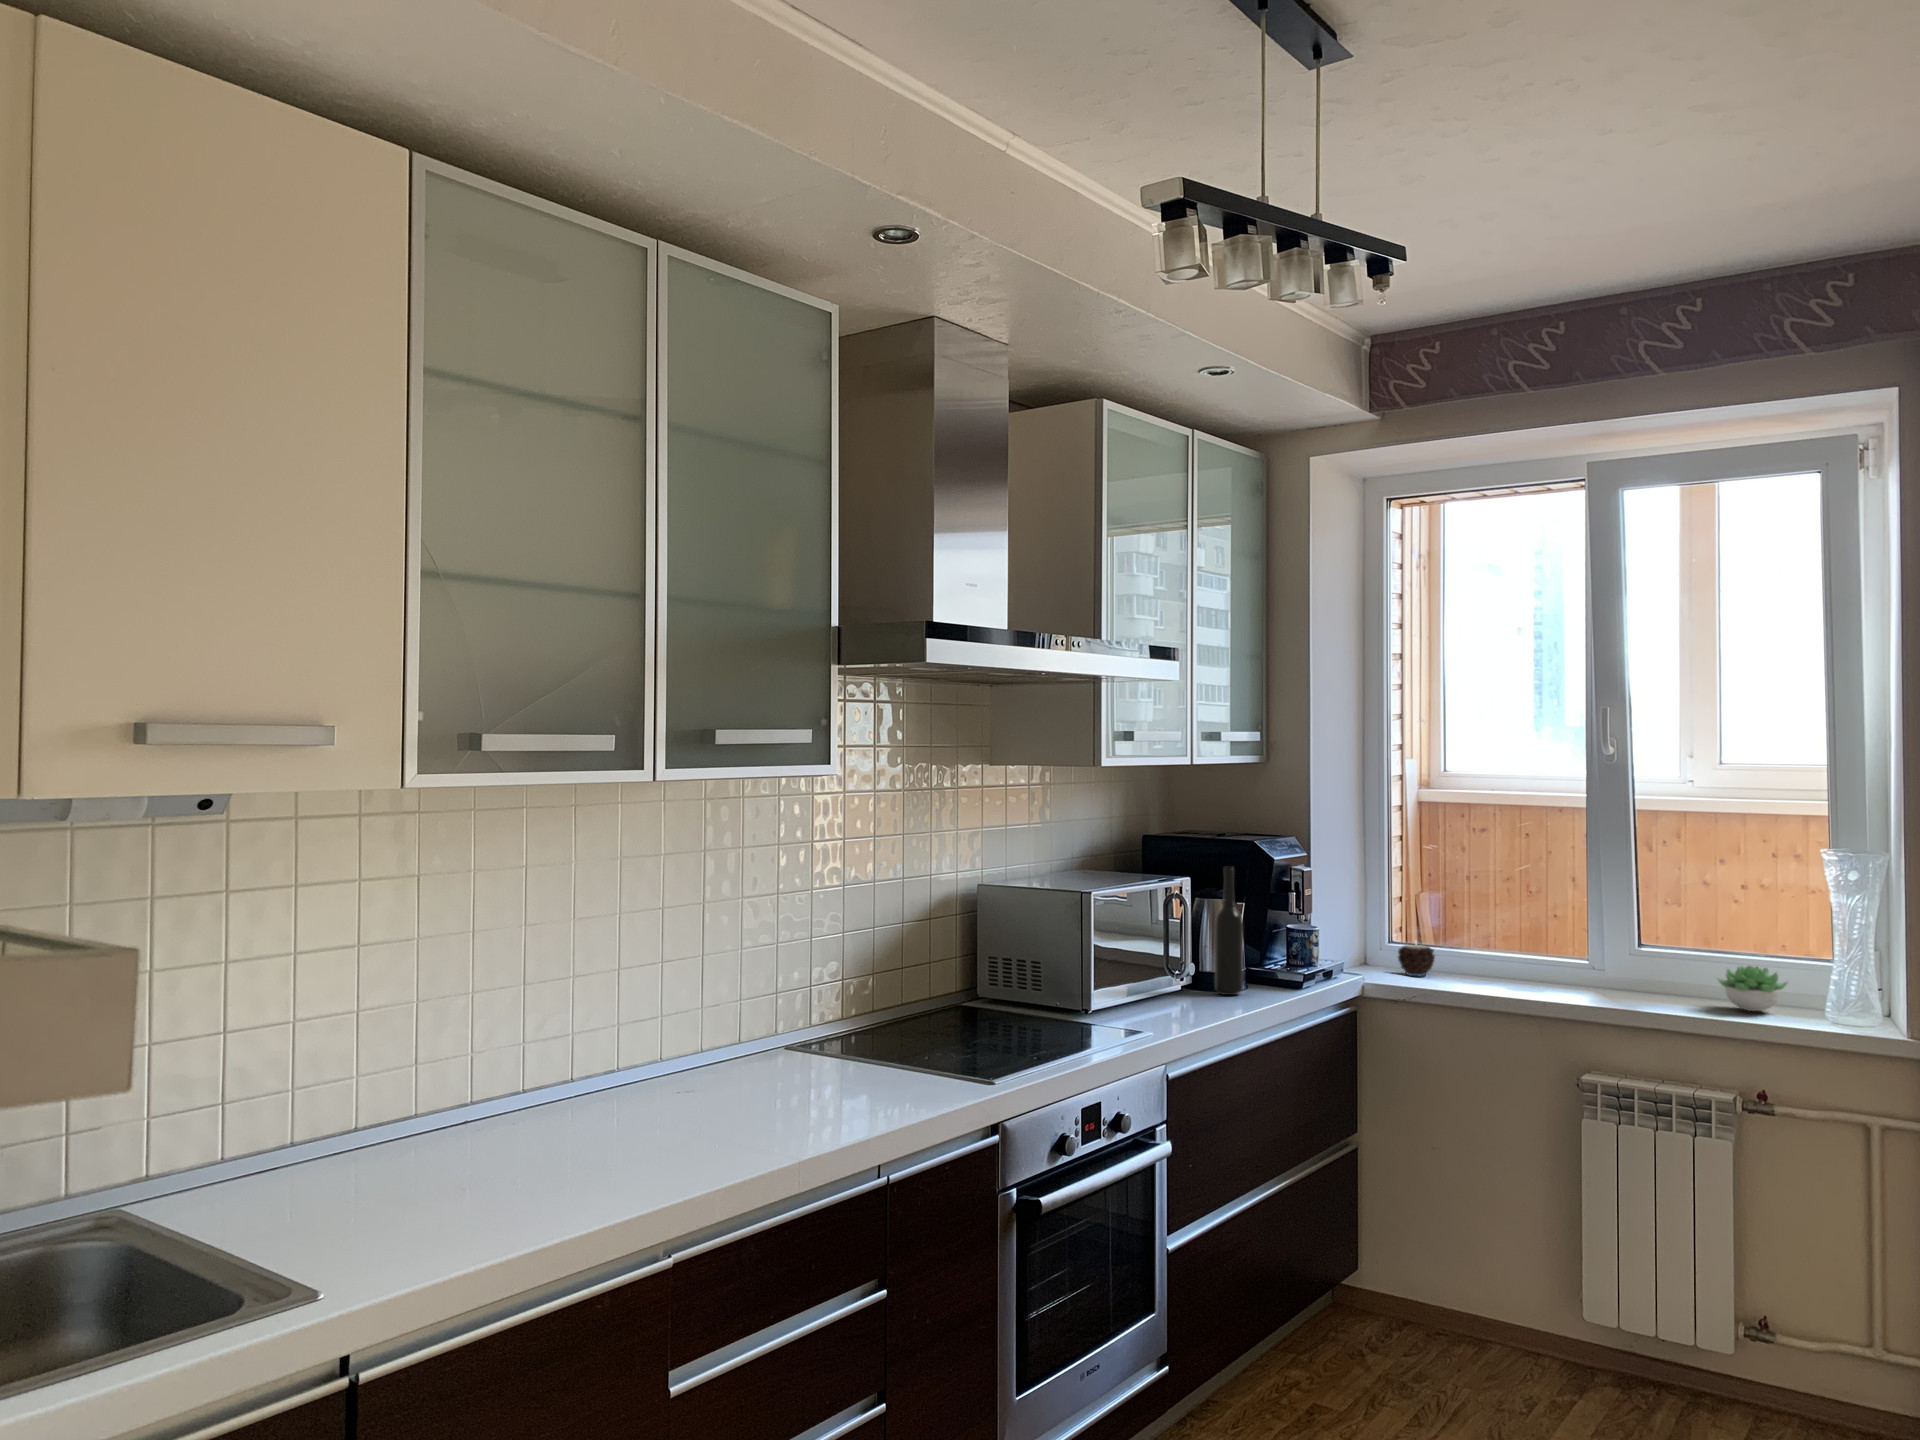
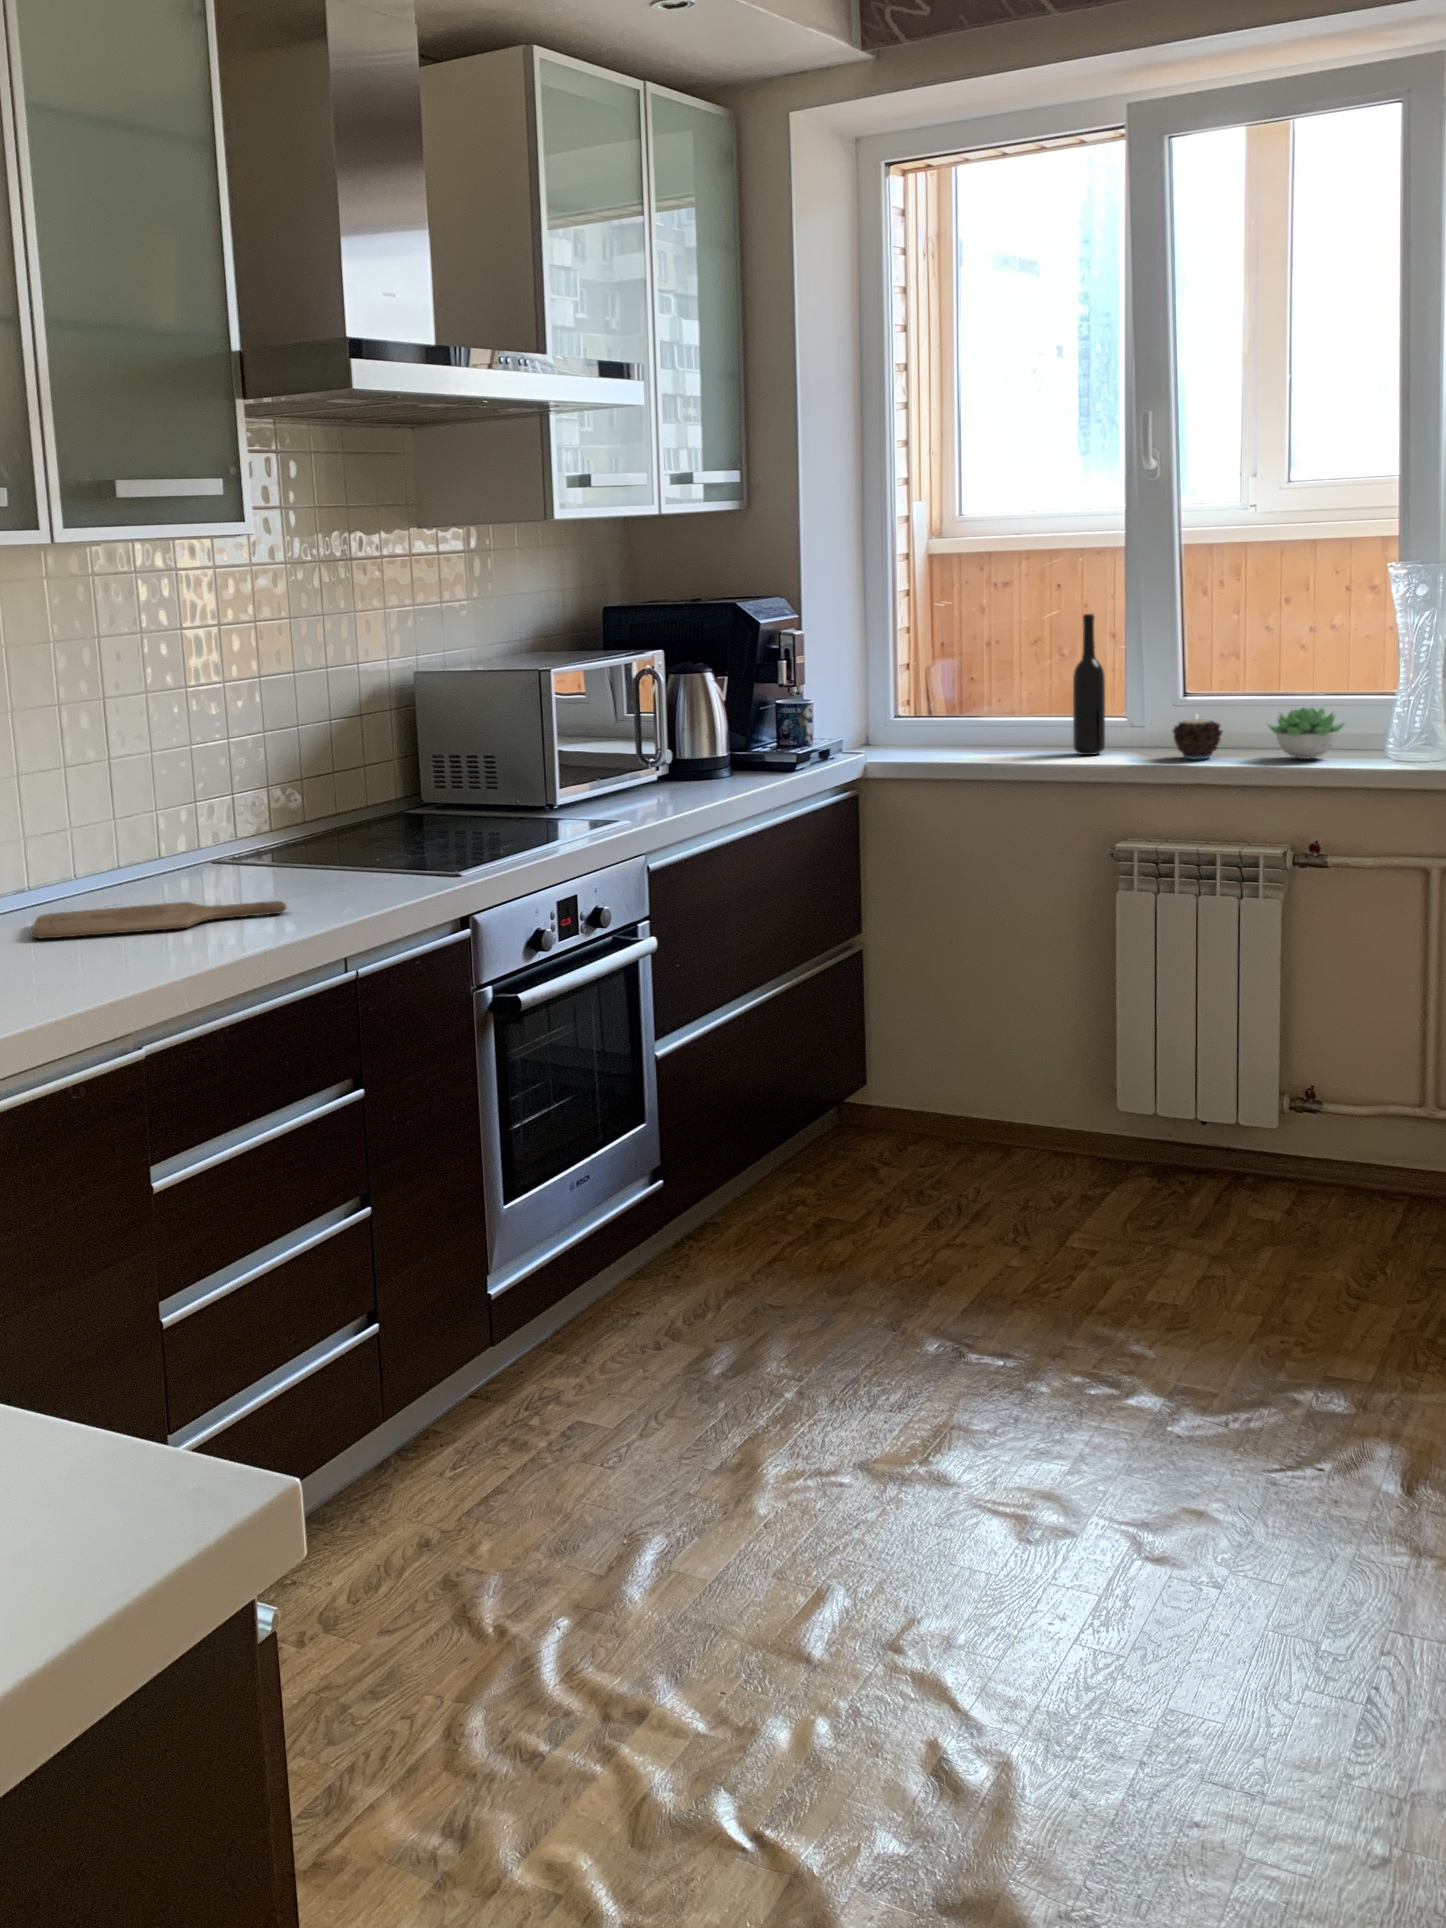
bottle: present [1215,867,1243,995] -> present [1073,614,1105,755]
candle: present [1398,944,1435,976] -> present [1173,720,1222,759]
cutting board: none [603,1096,832,1126] -> present [30,901,286,938]

